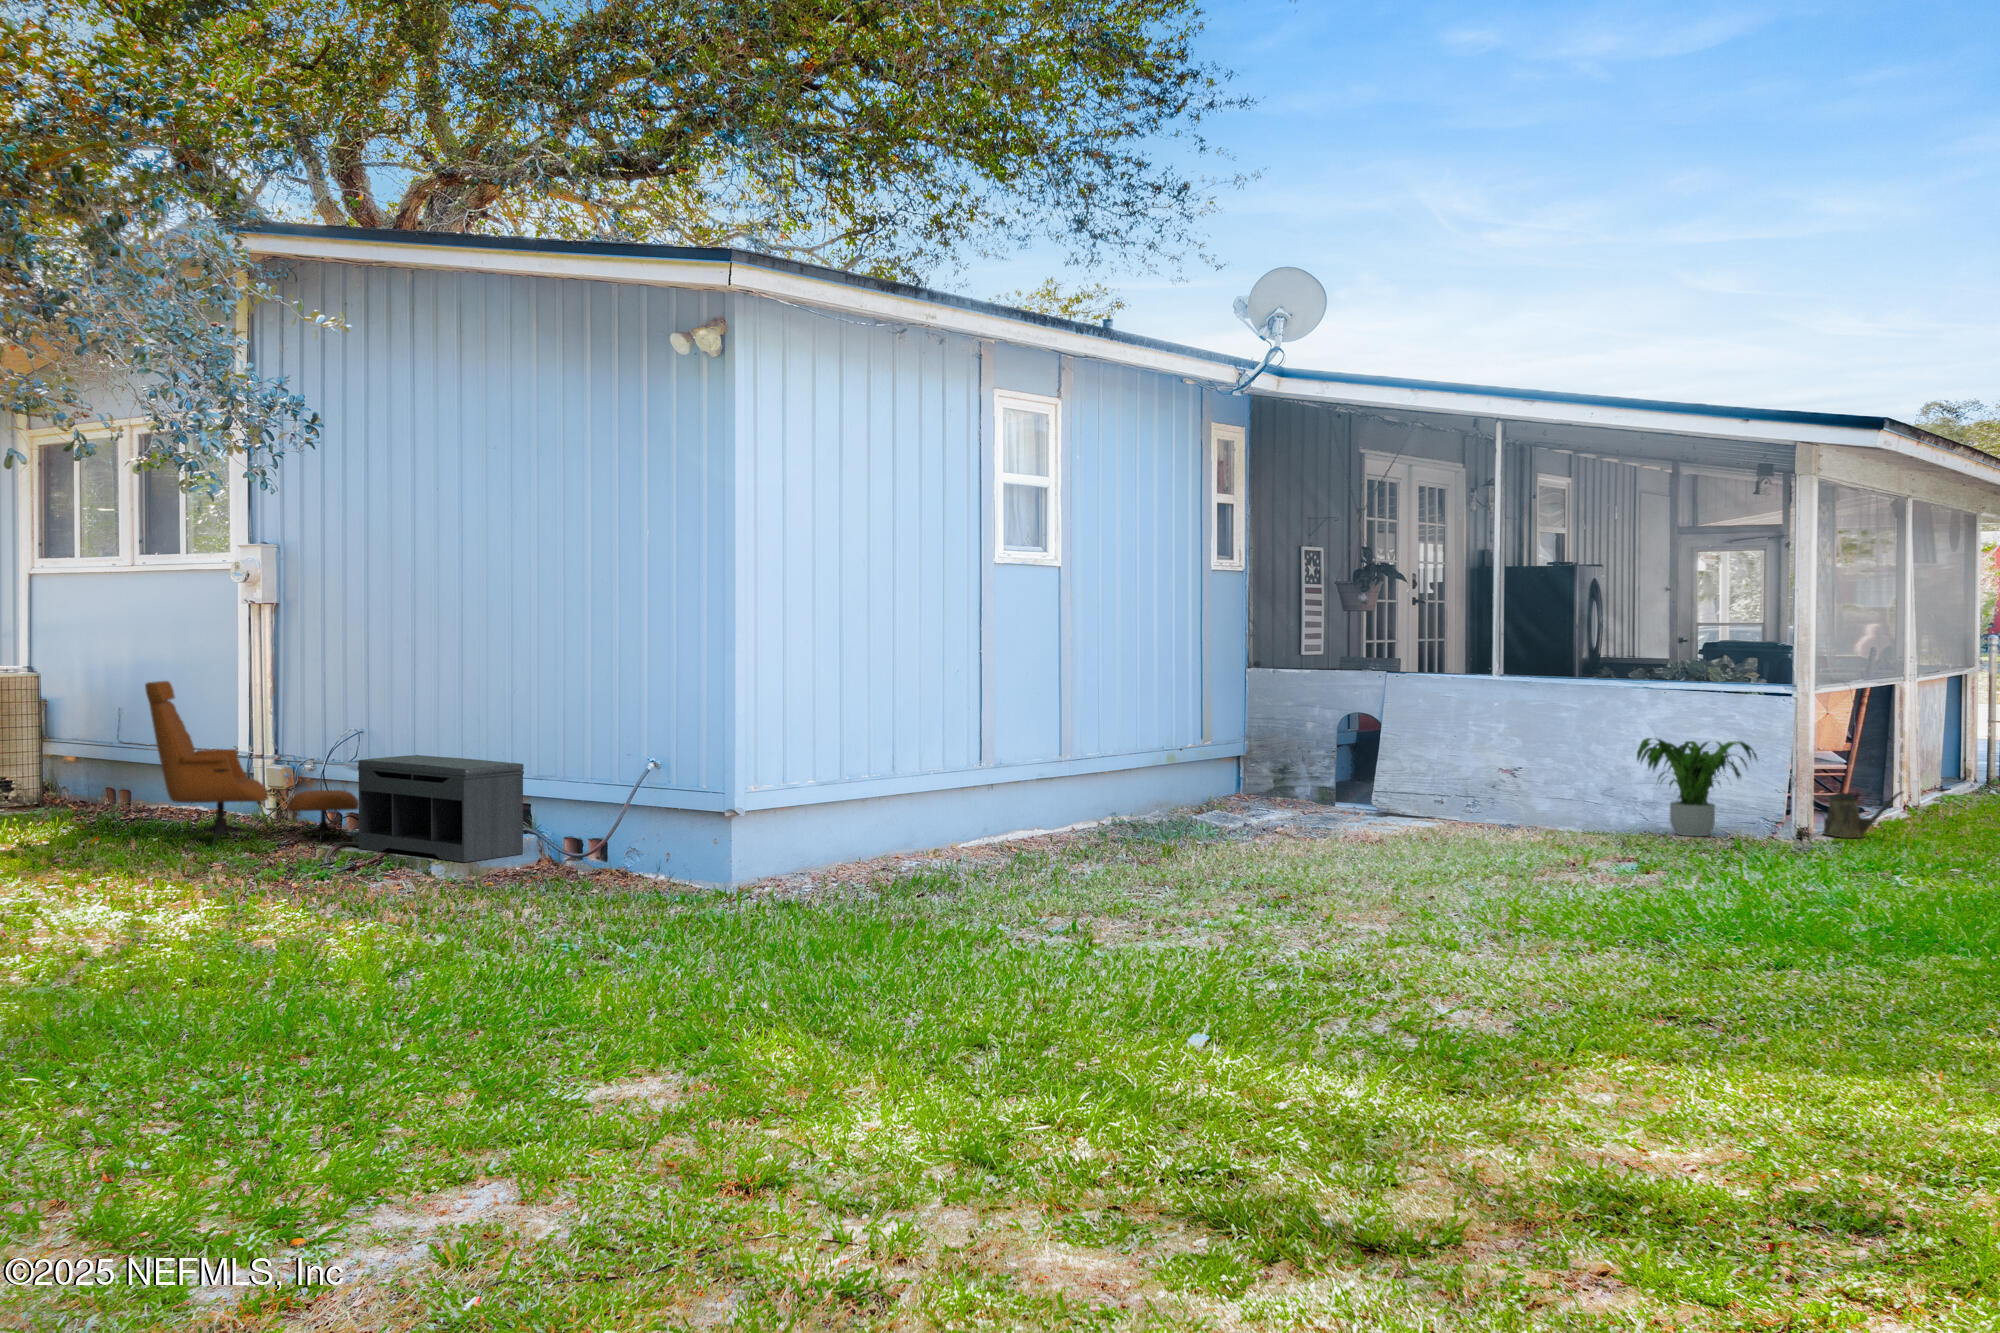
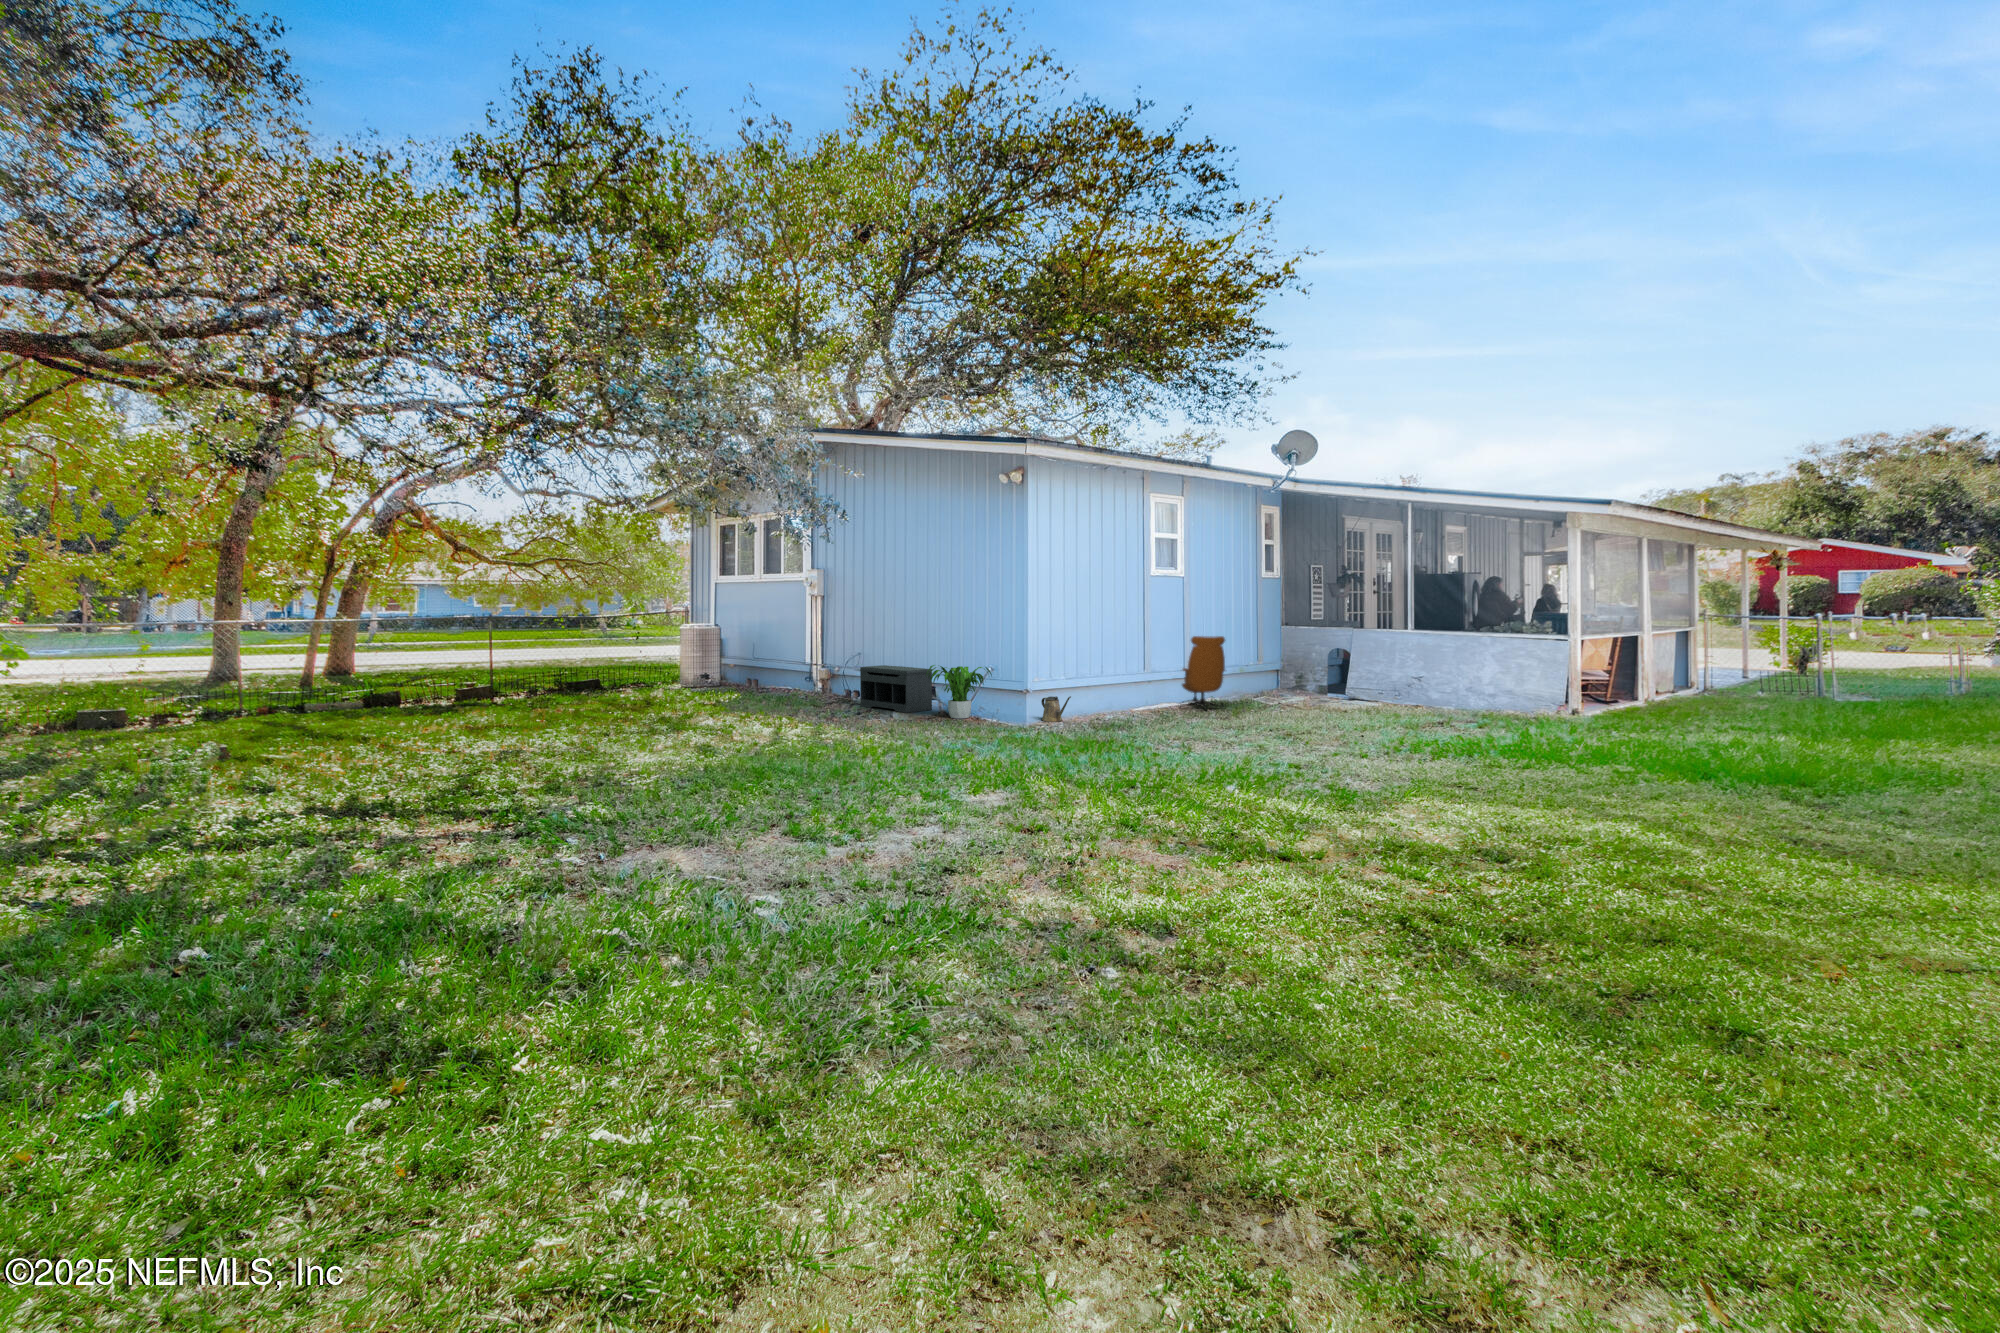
lounge chair: present [145,681,358,845] -> present [1182,636,1225,709]
potted plant: present [1637,738,1757,836] -> present [926,665,992,718]
watering can: present [1813,791,1904,838] -> present [1041,696,1071,722]

